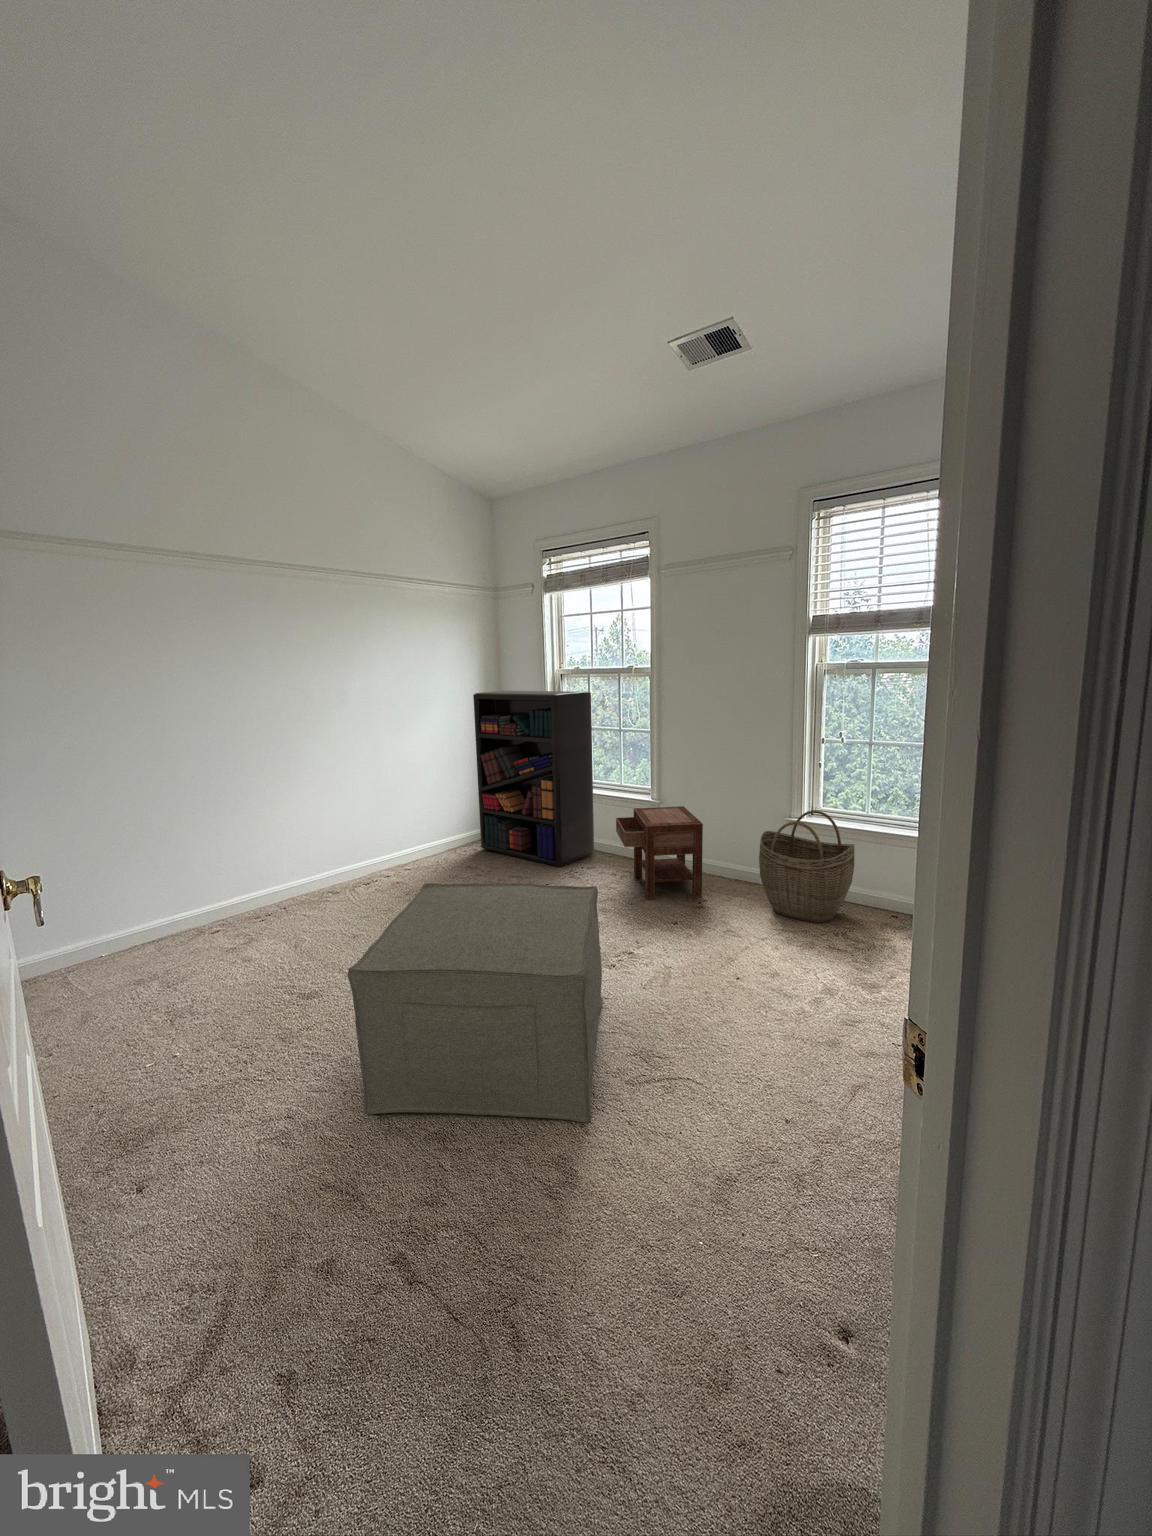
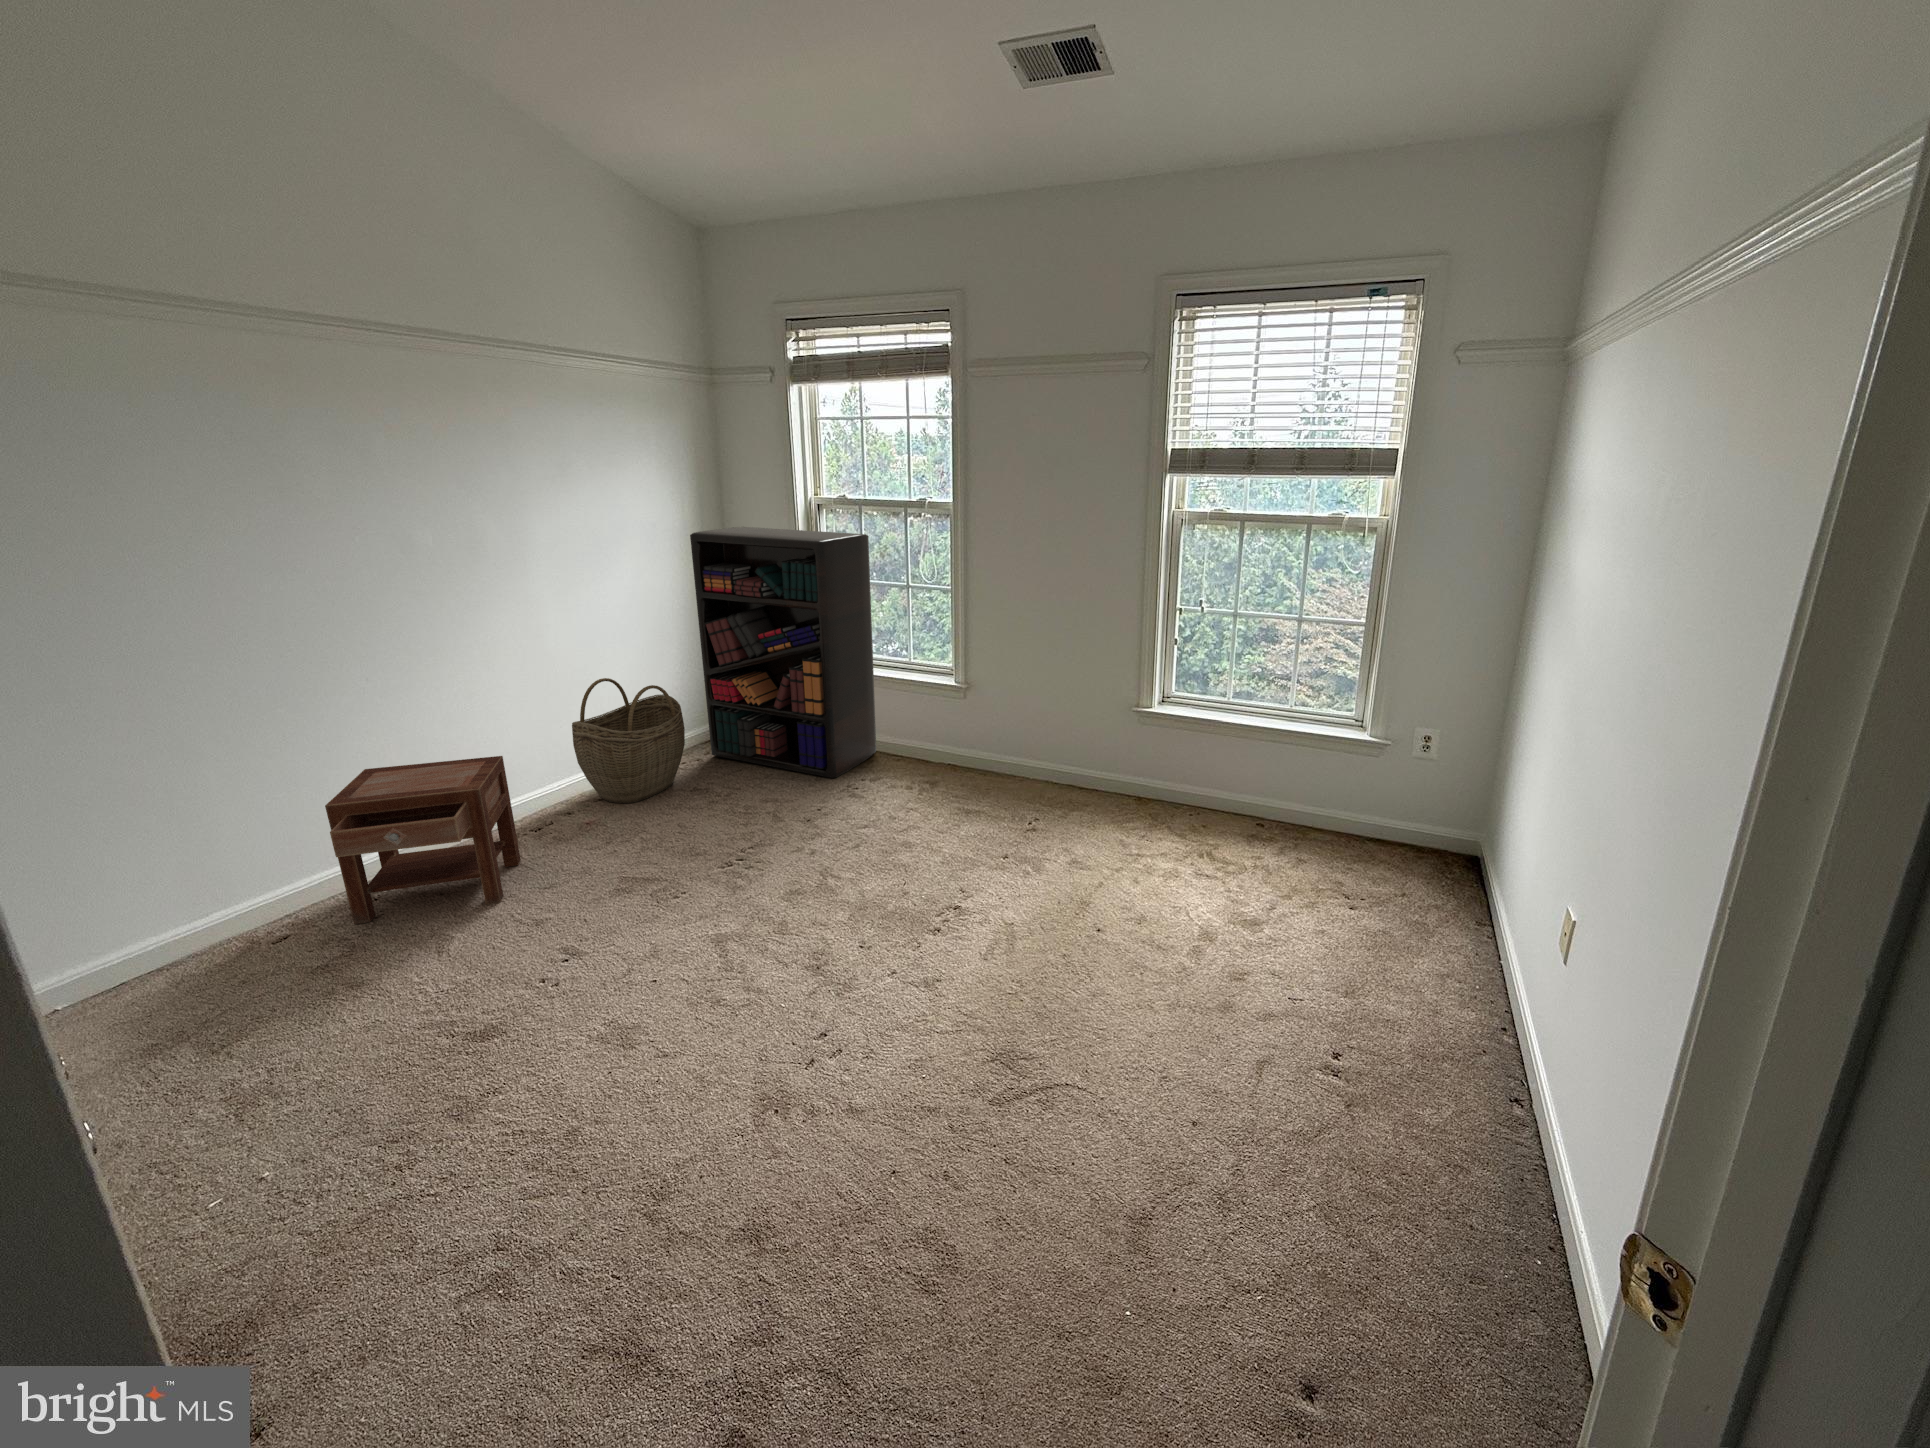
nightstand: present [616,806,703,899] -> present [325,756,521,924]
woven basket: present [759,810,855,923] -> present [572,678,685,803]
ottoman: present [348,883,603,1123] -> none [588,837,957,1220]

